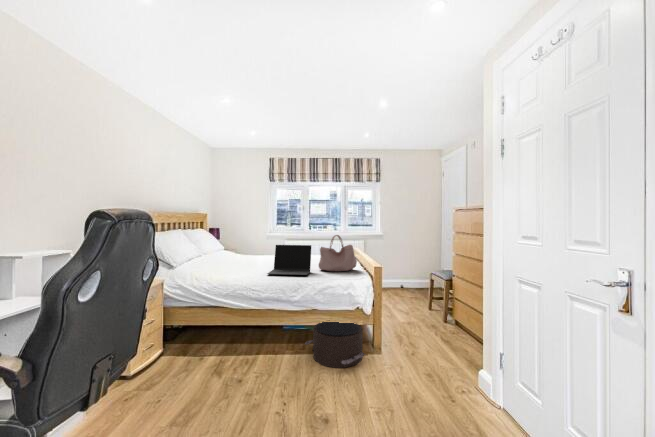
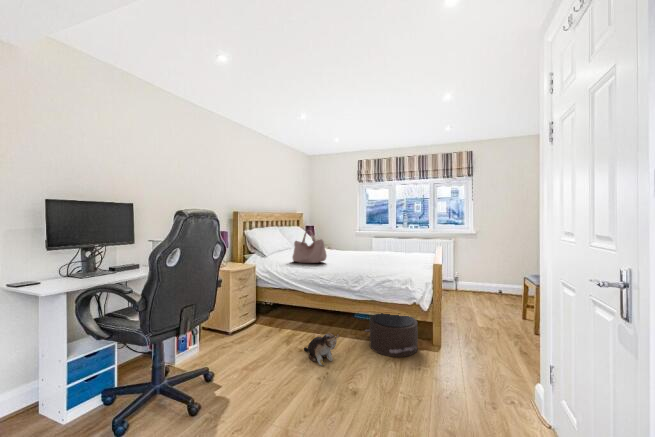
handbag: present [319,235,357,271] -> present [293,230,327,263]
laptop: present [267,245,311,275] -> none [332,240,376,268]
plush toy: none [243,354,295,395] -> present [304,333,339,366]

